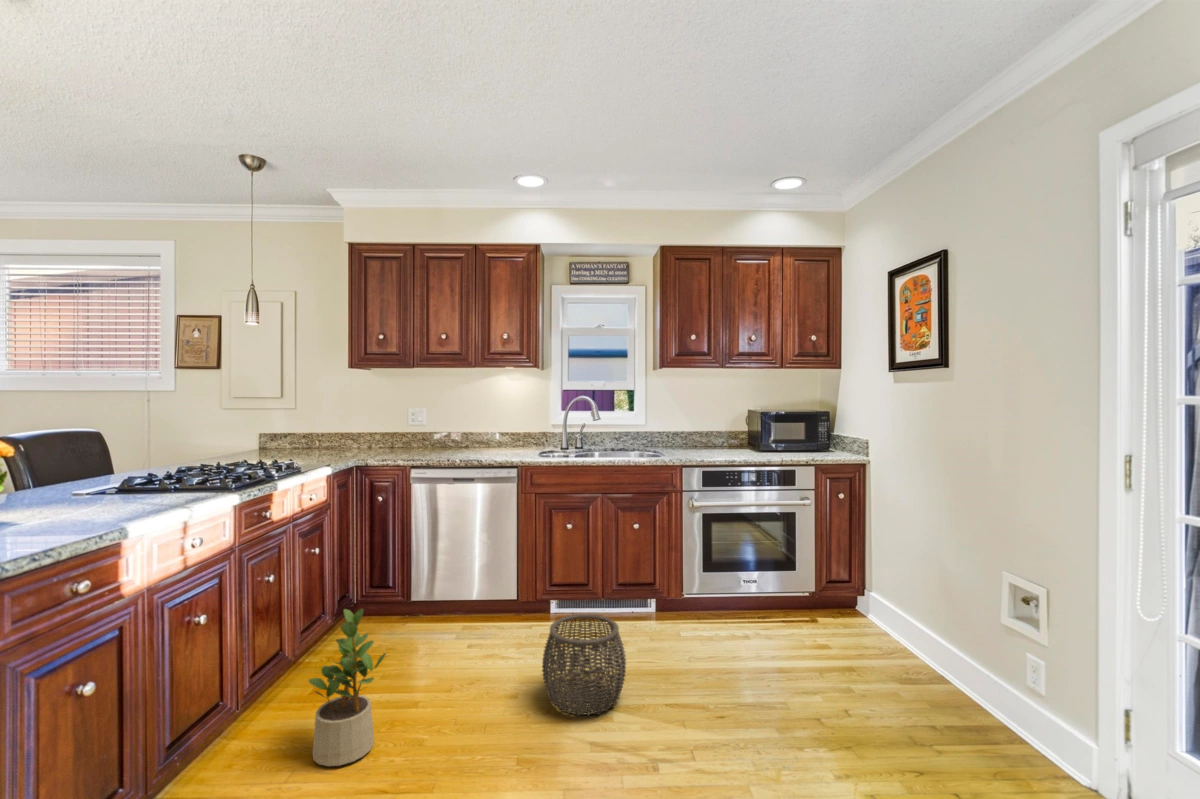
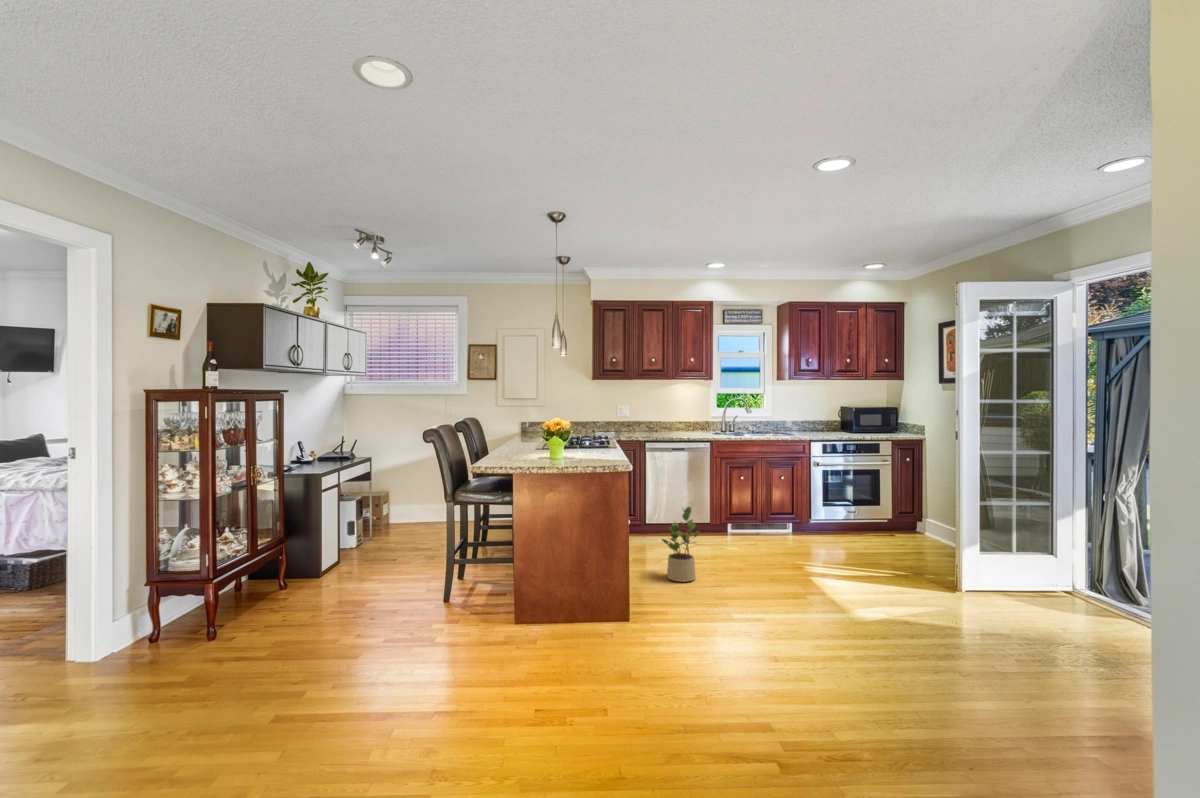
woven basket: present [542,614,626,716] -> none [761,520,809,568]

